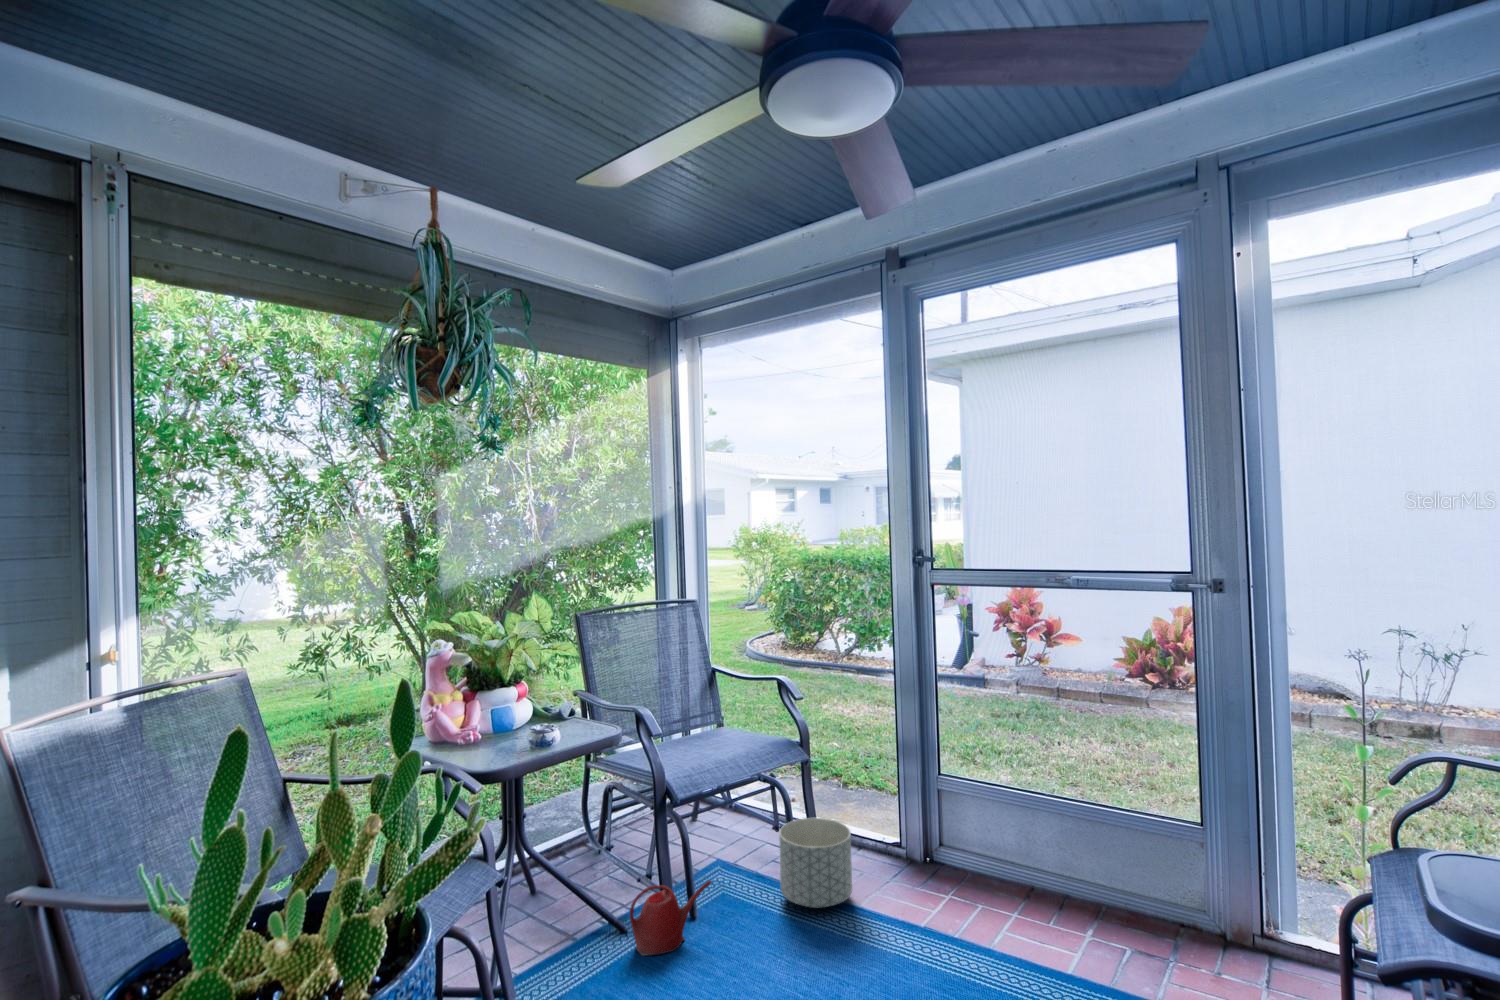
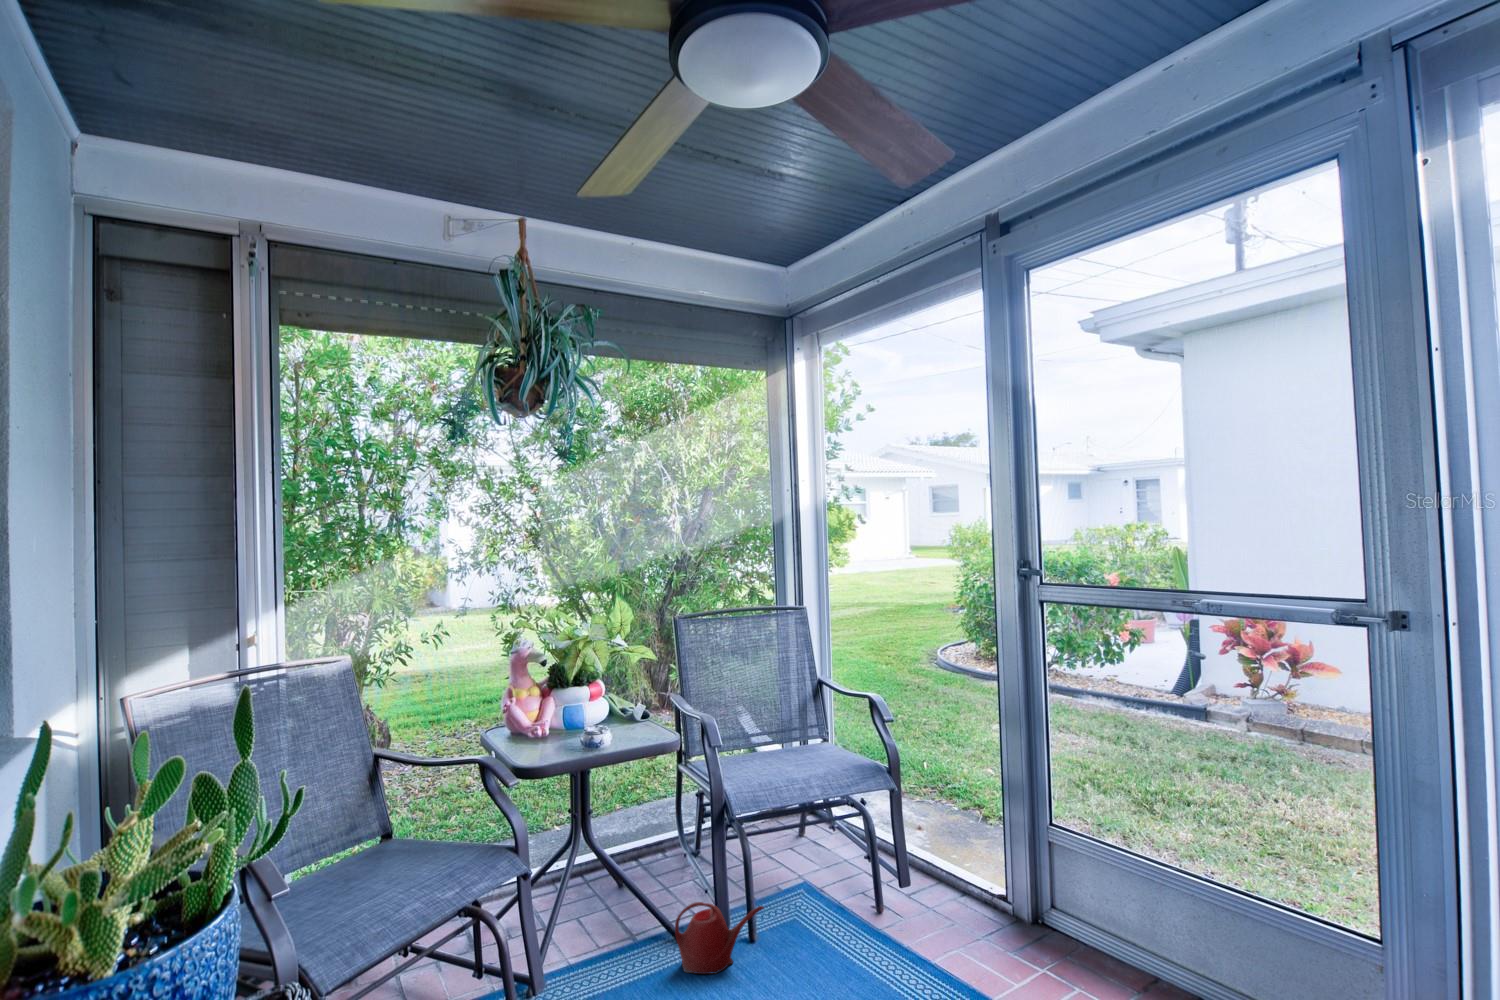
planter: present [779,818,852,908] -> none [846,853,928,956]

